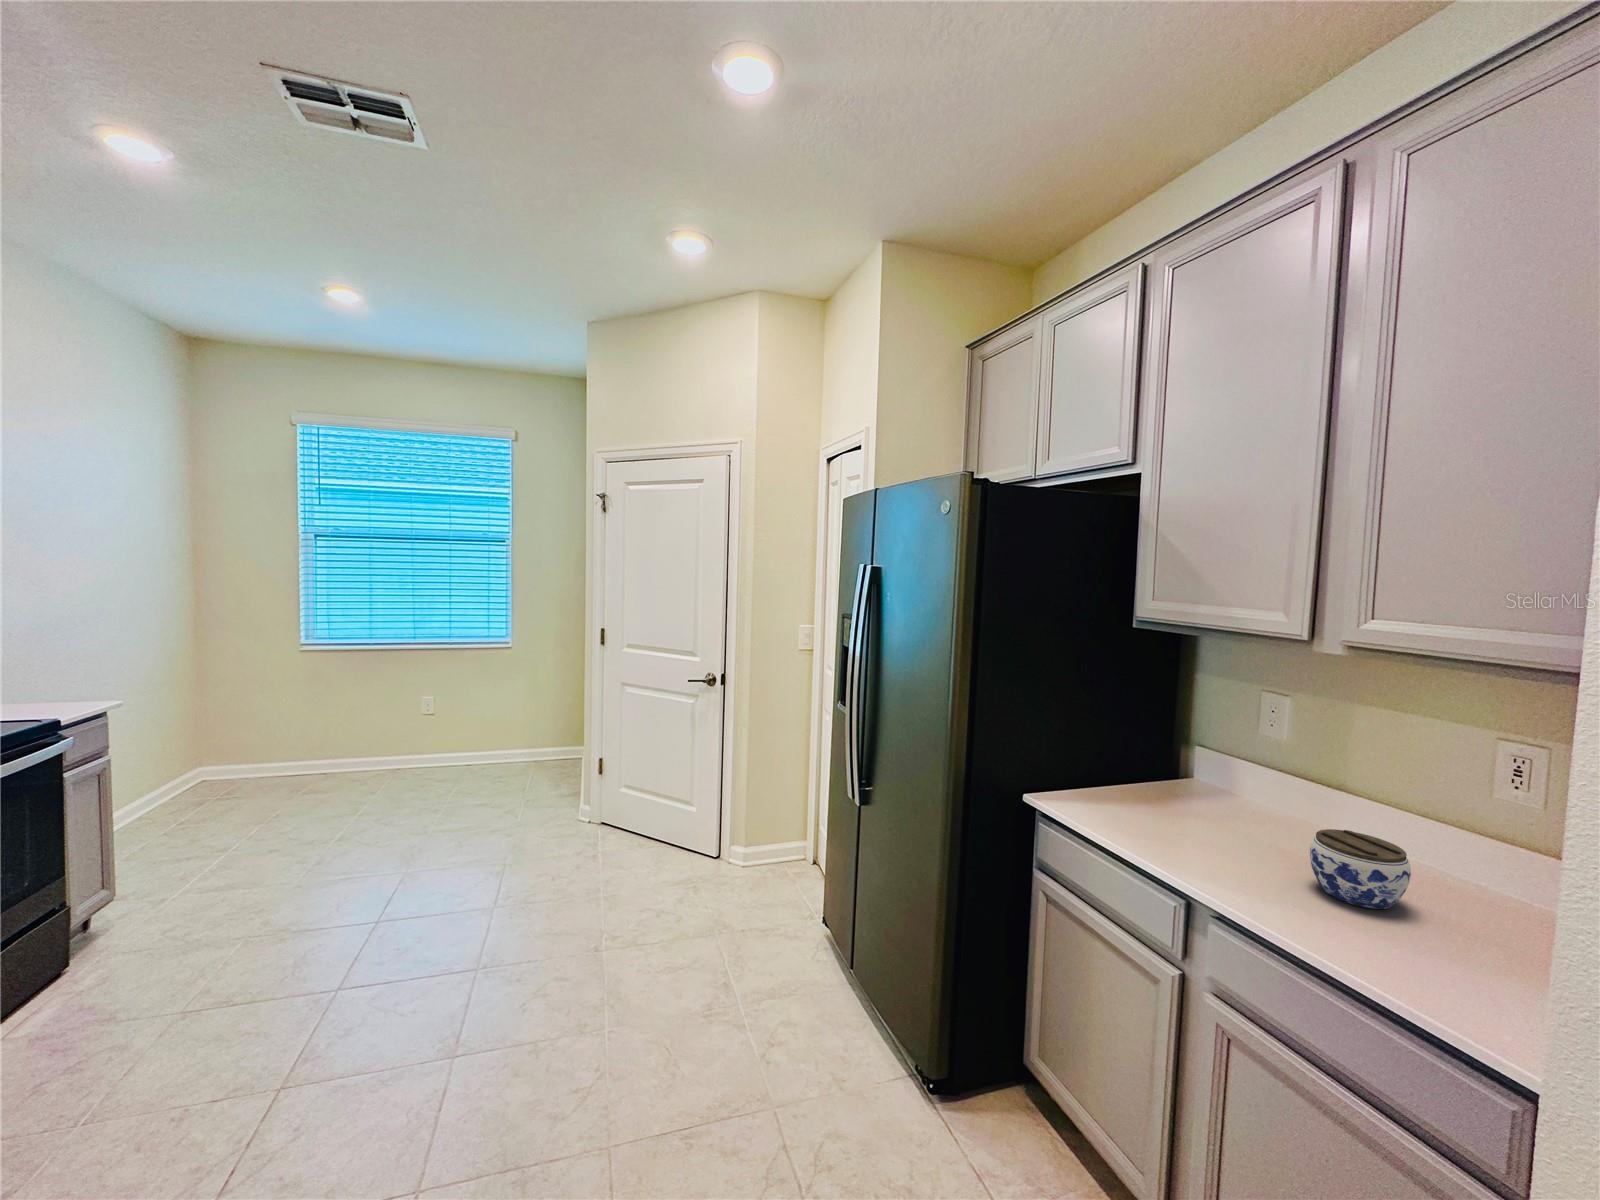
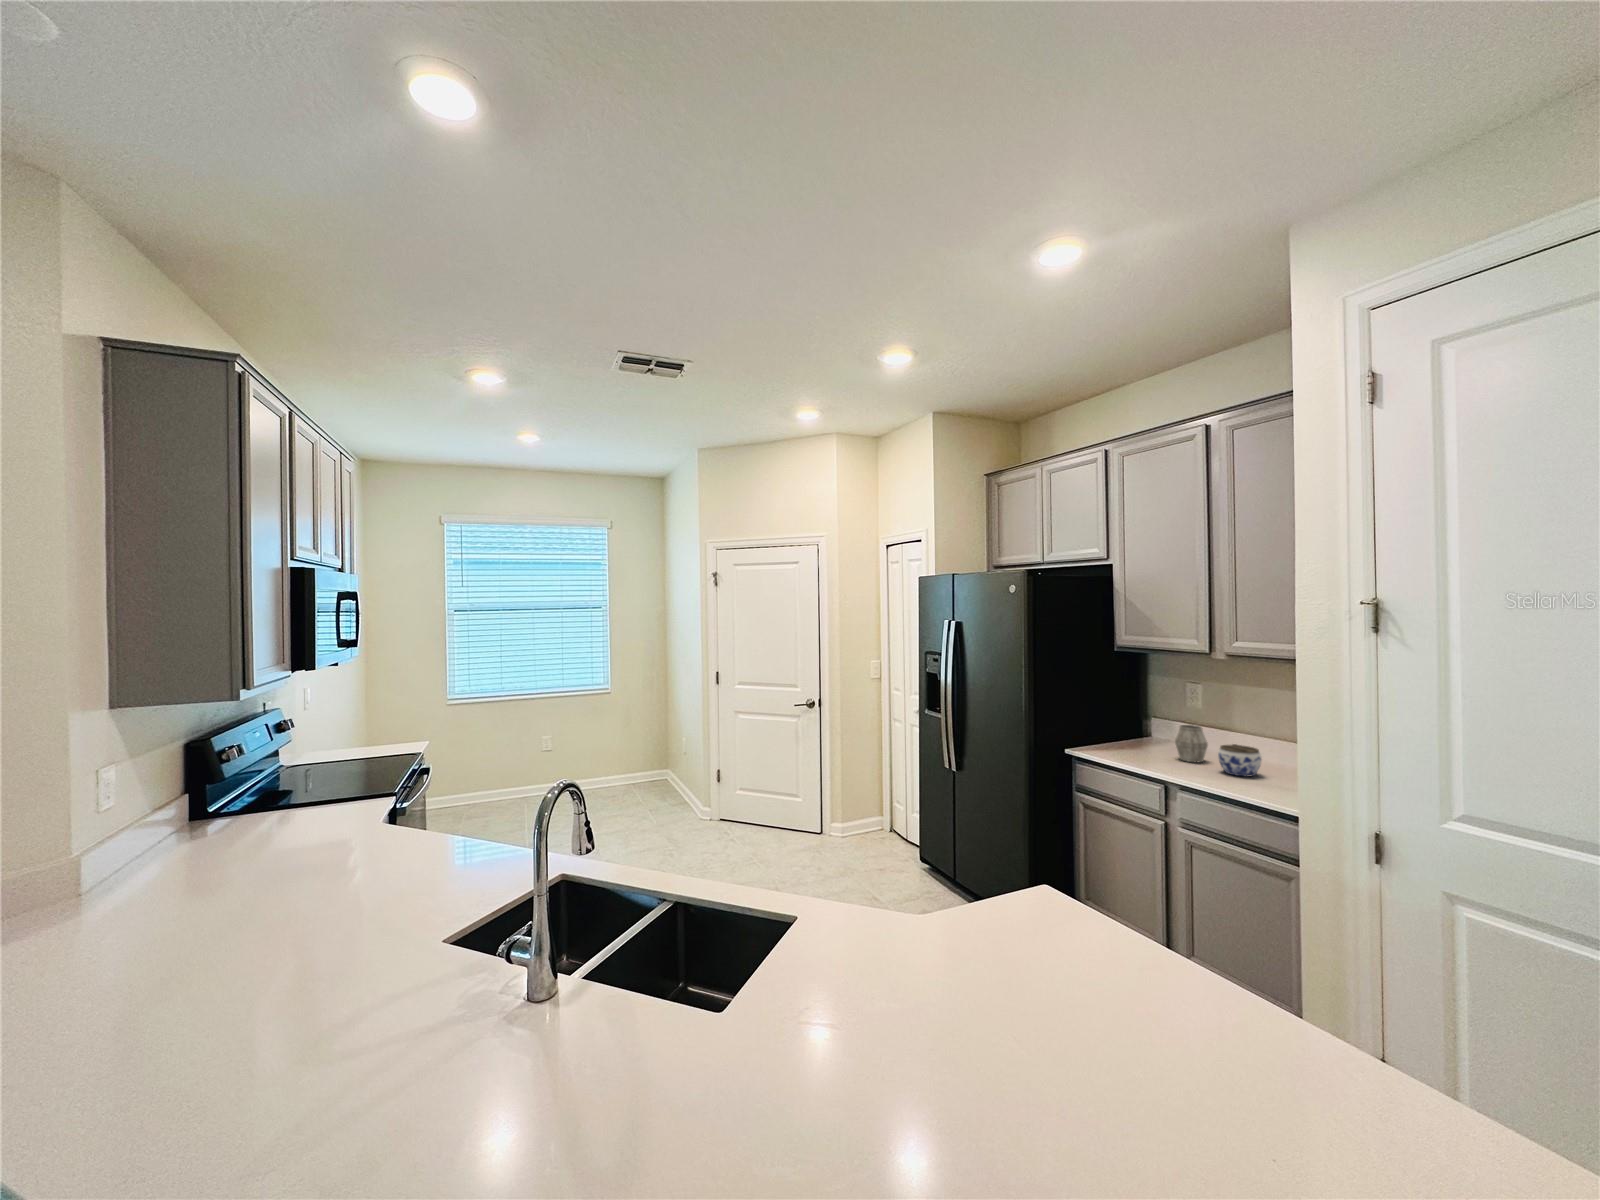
mug: none [1224,772,1290,851] -> present [1175,725,1208,762]

